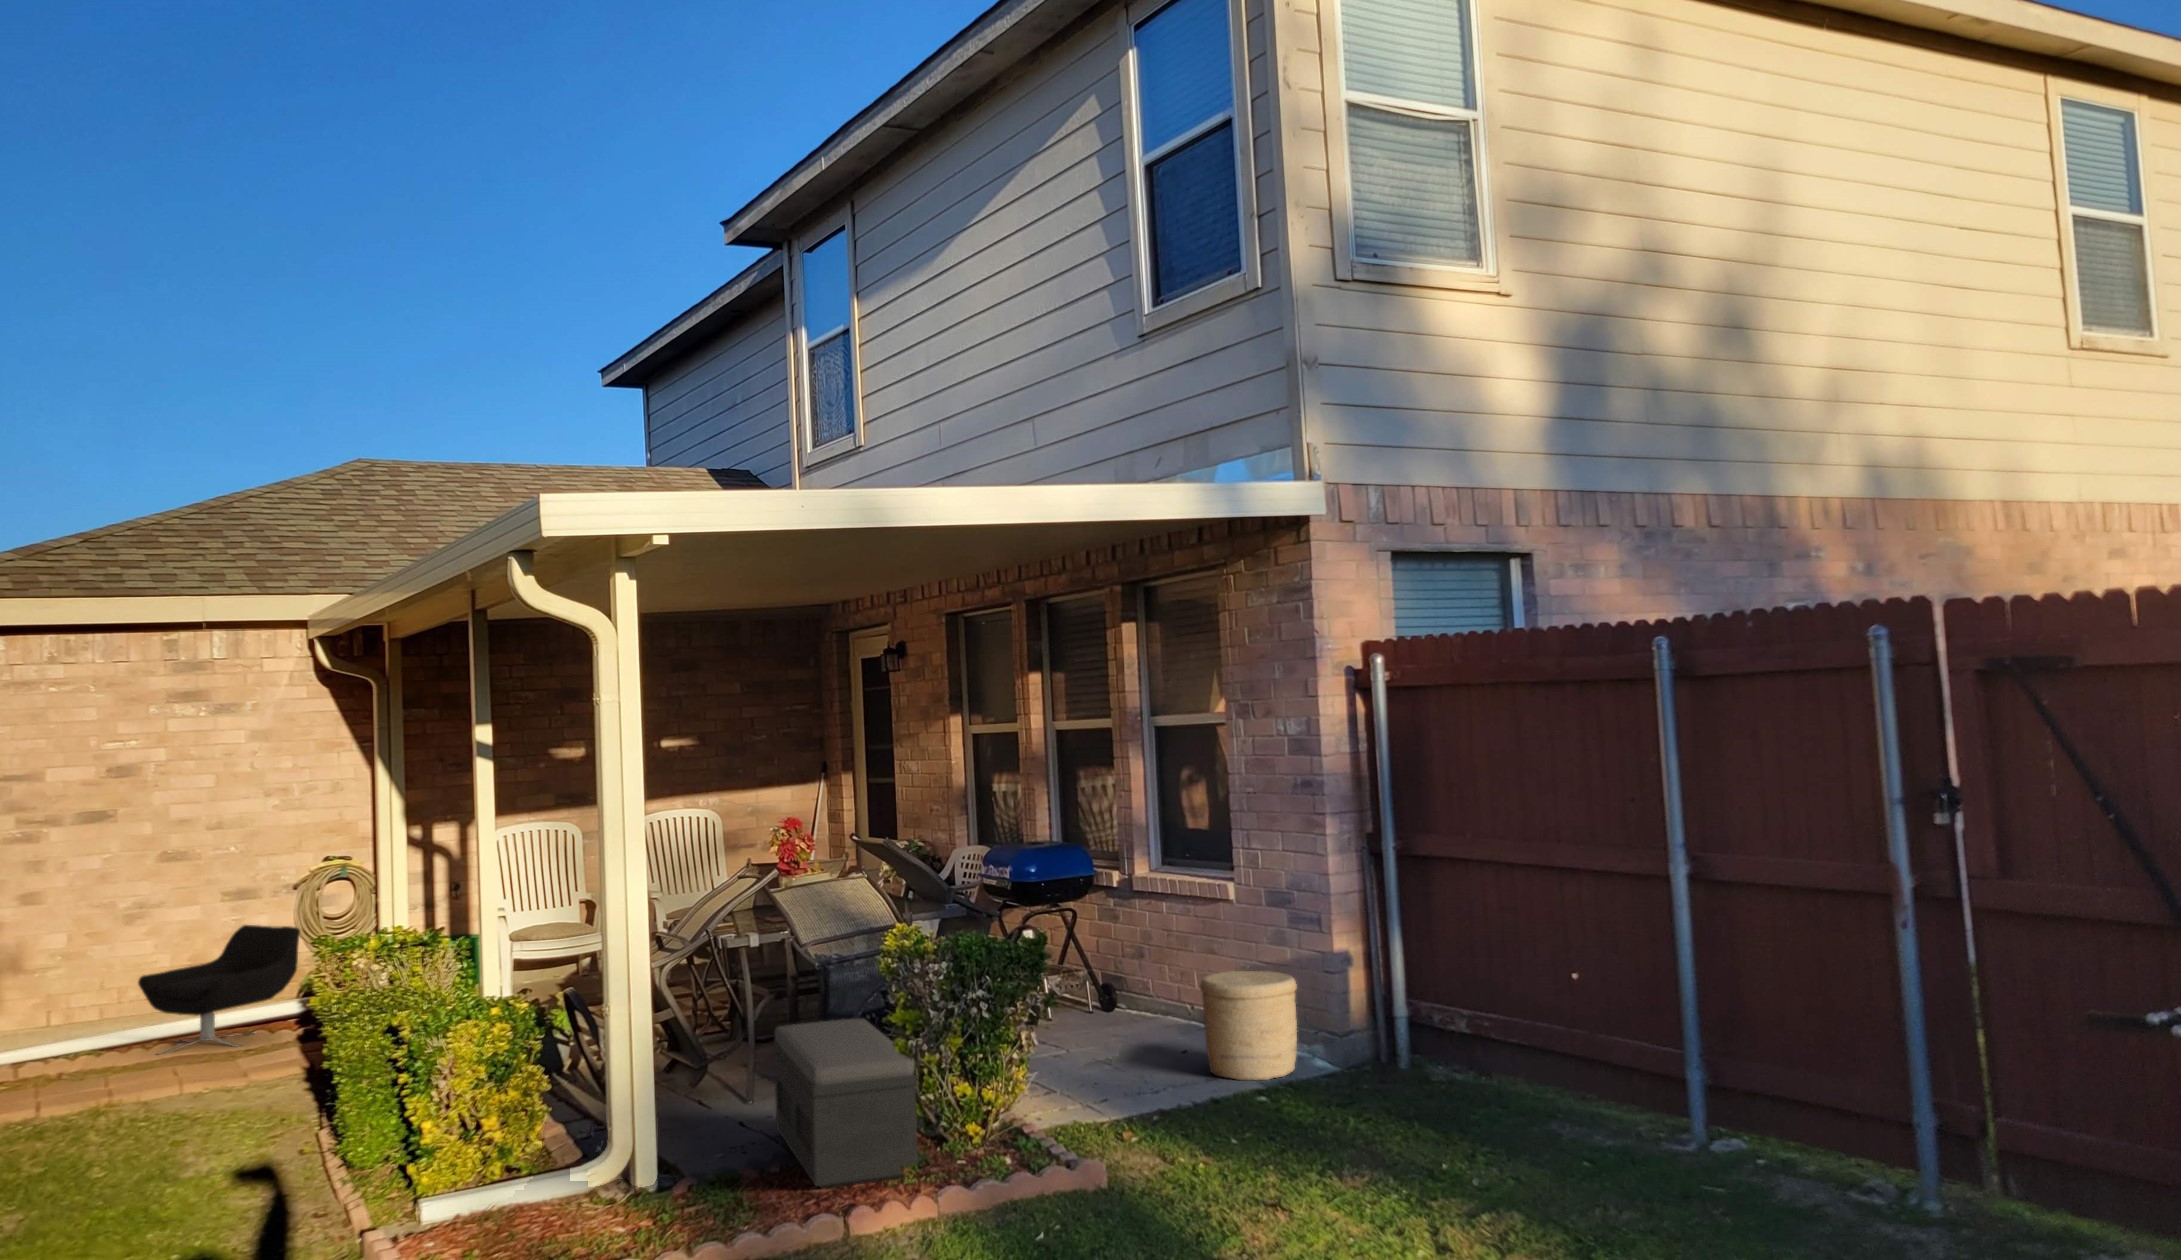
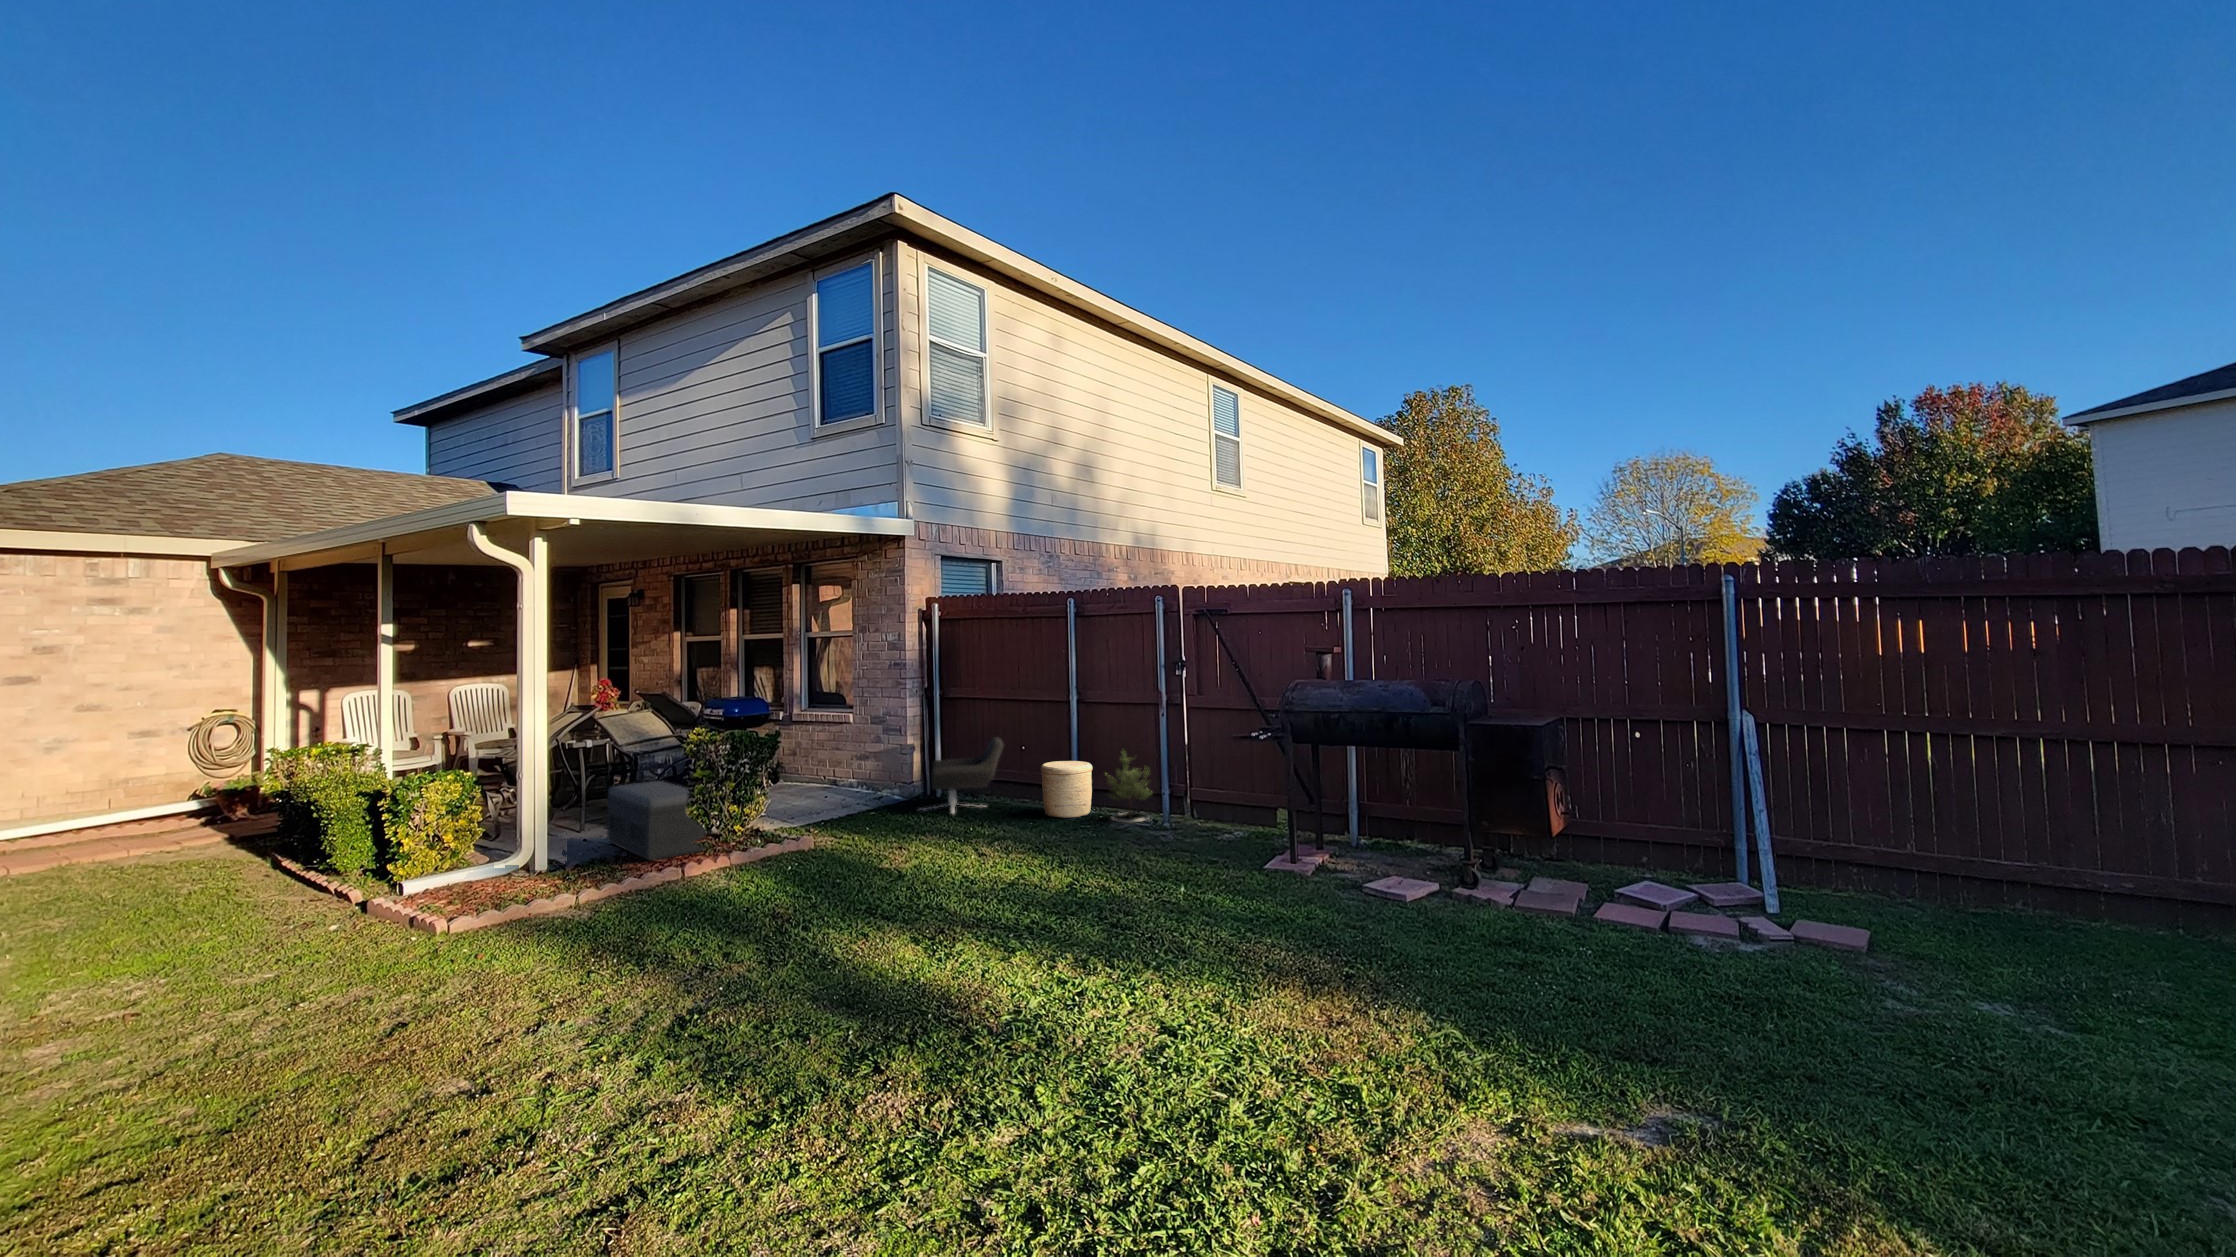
lounge chair: present [138,925,300,1054] -> present [924,737,1003,814]
woven basket: present [1200,971,1297,1080] -> present [1041,761,1092,818]
potted tree: none [1777,1012,1918,1209] -> present [1106,750,1150,823]

